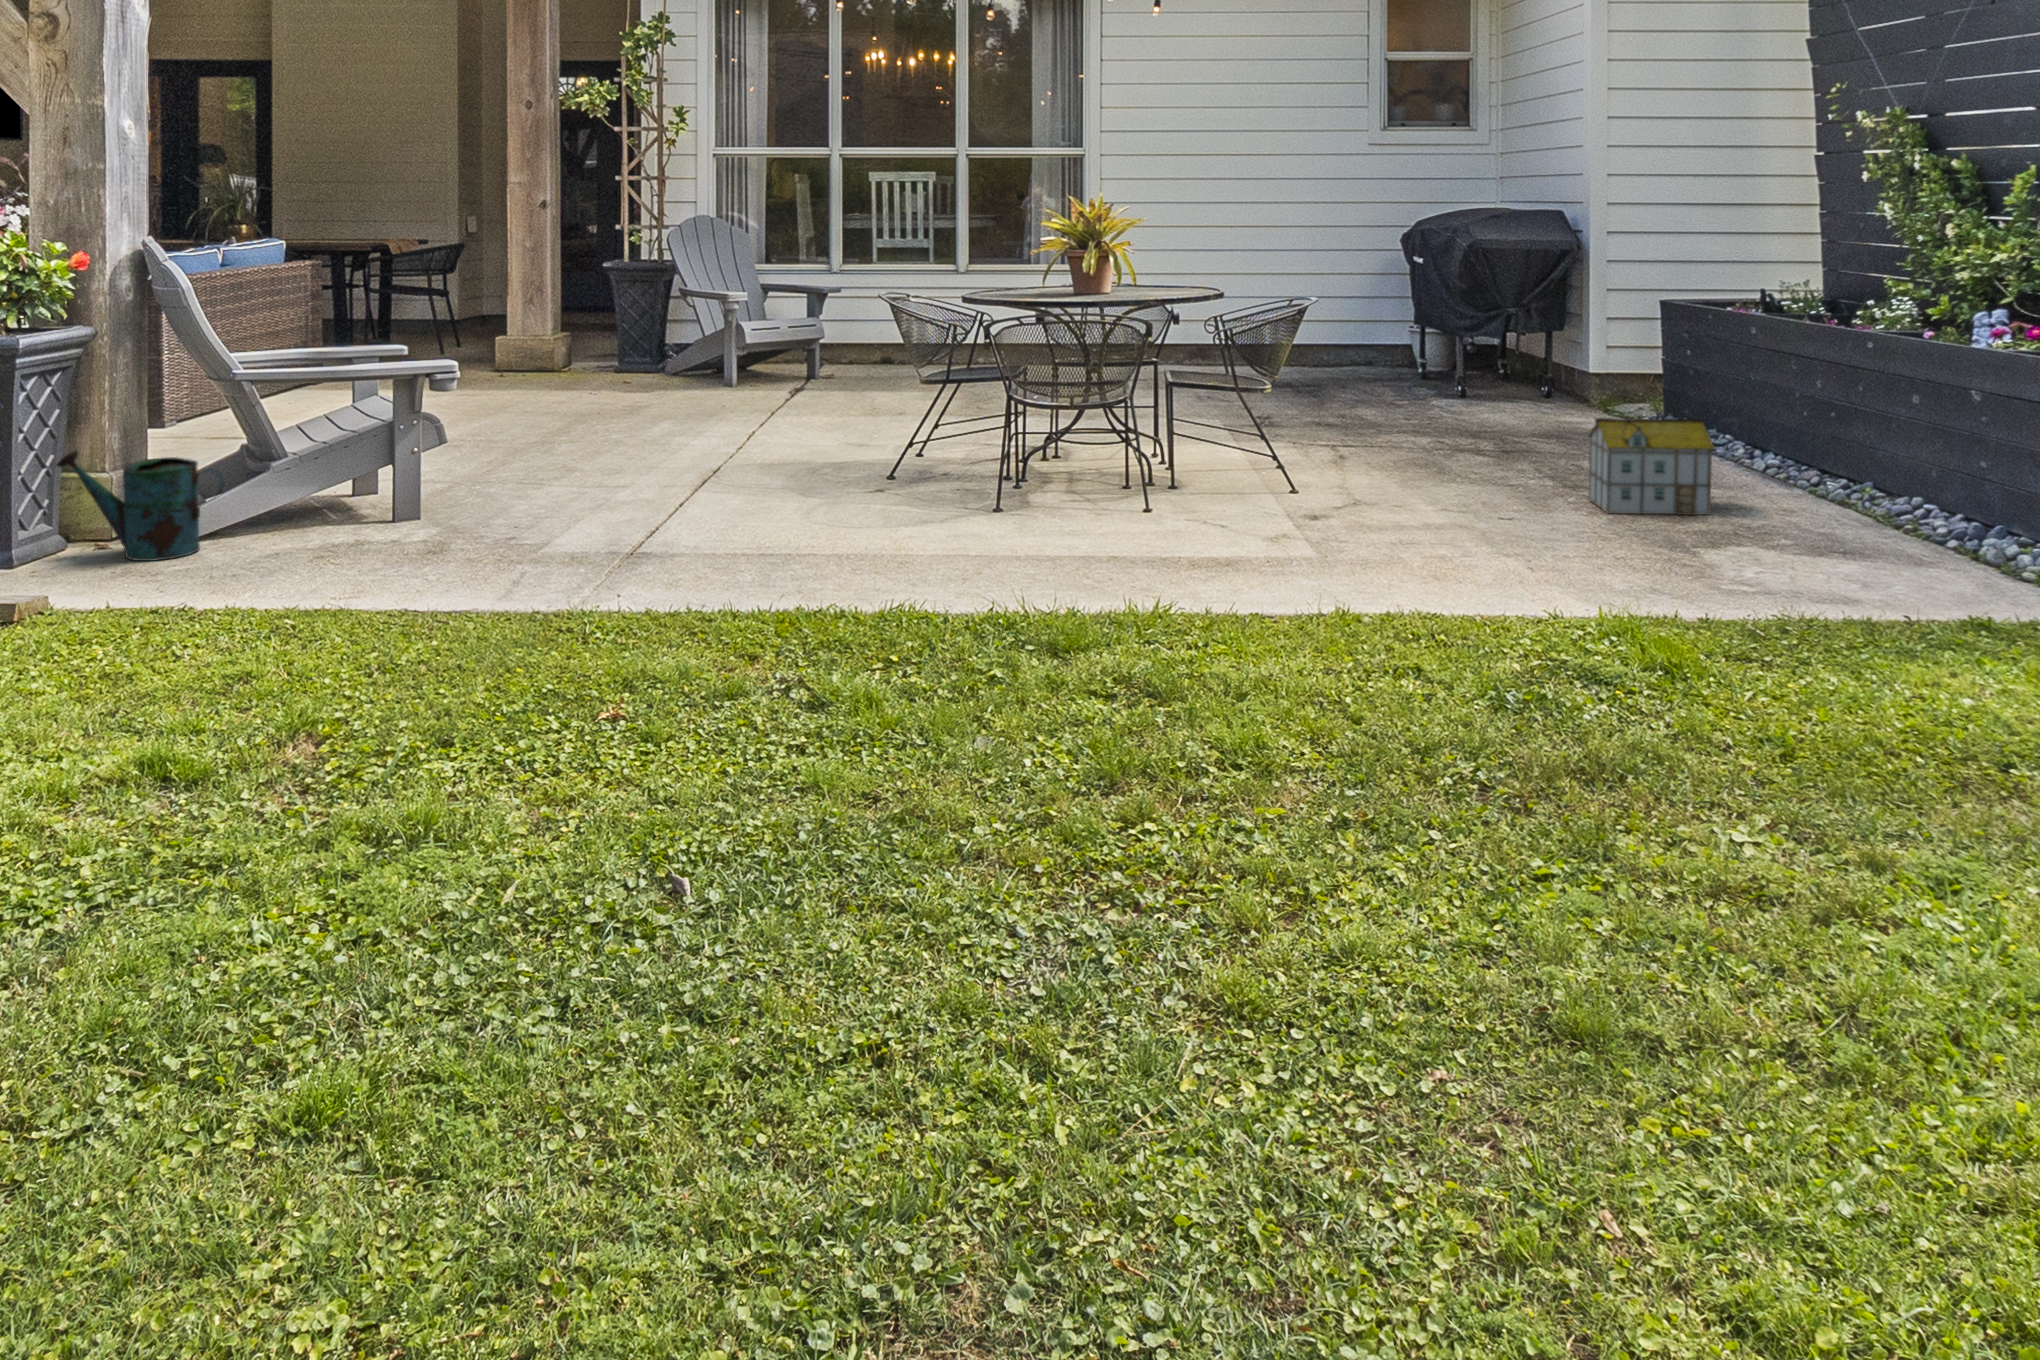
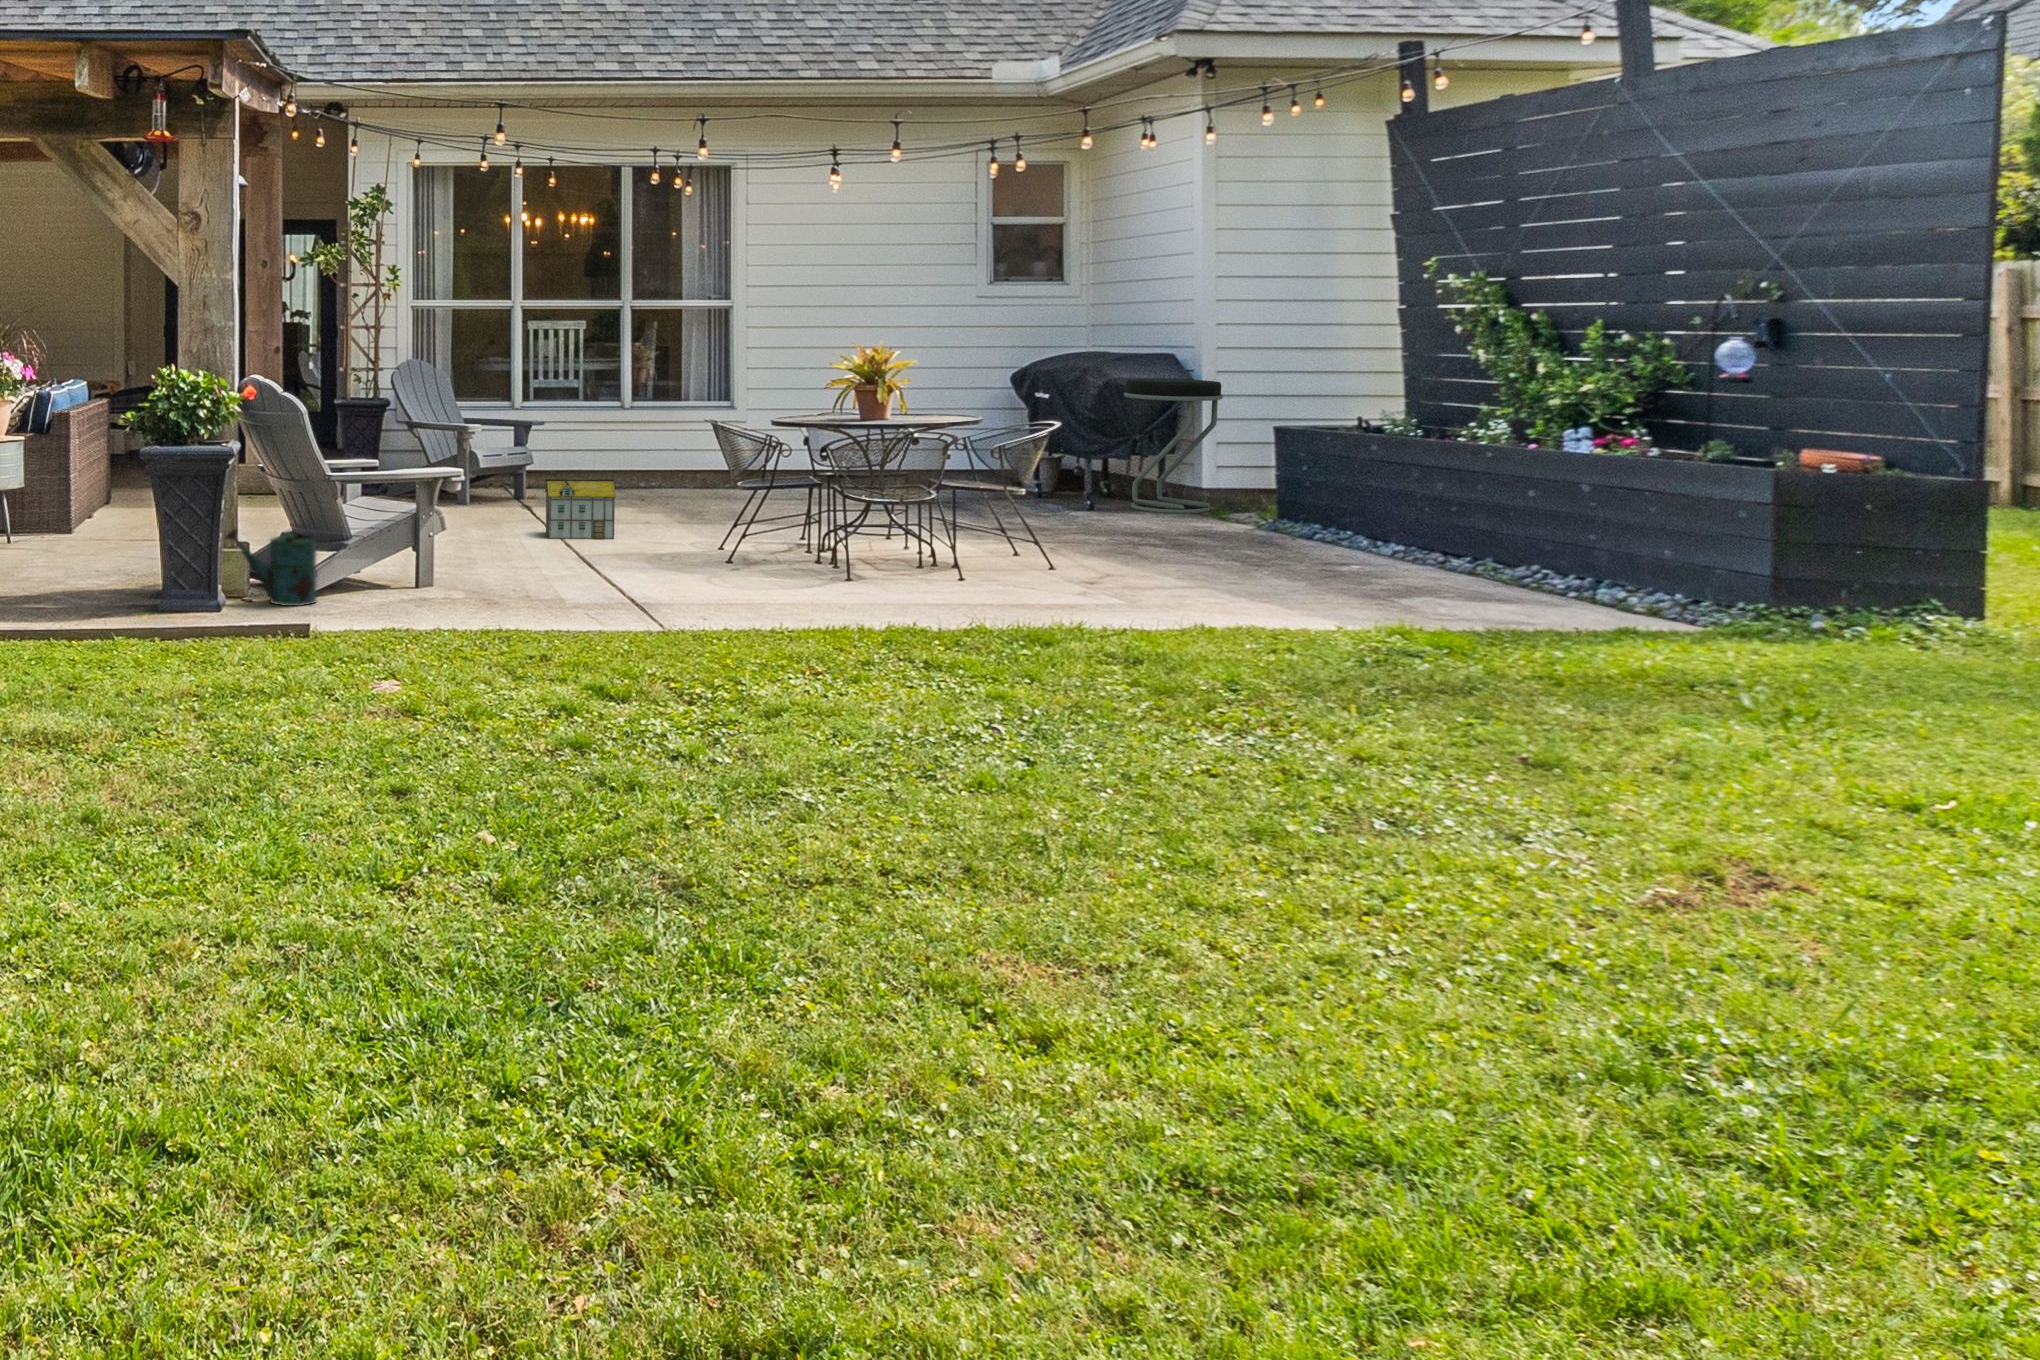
stool: none [1501,243,1615,407] -> present [1124,379,1223,513]
toy house: present [1588,418,1714,515] -> present [545,479,616,539]

